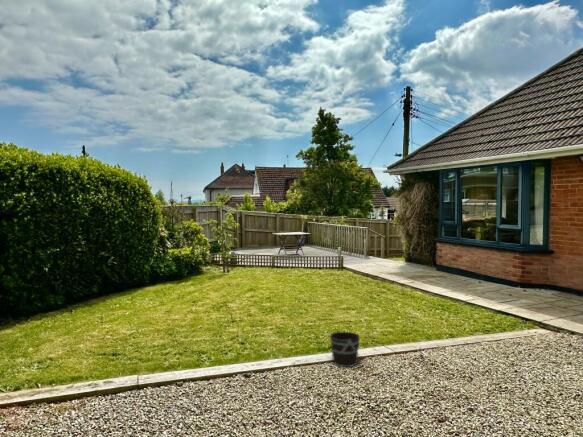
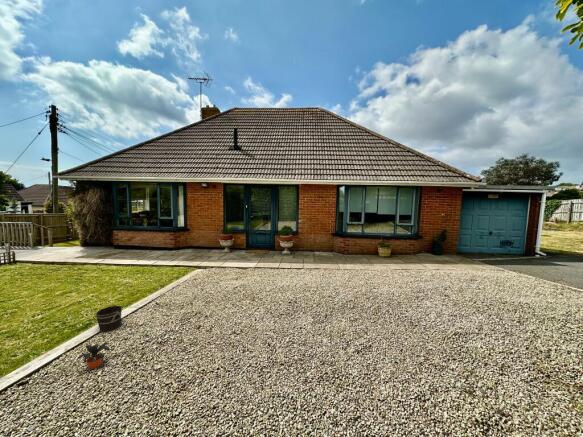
potted plant: none [277,364,313,399] -> present [77,343,110,369]

